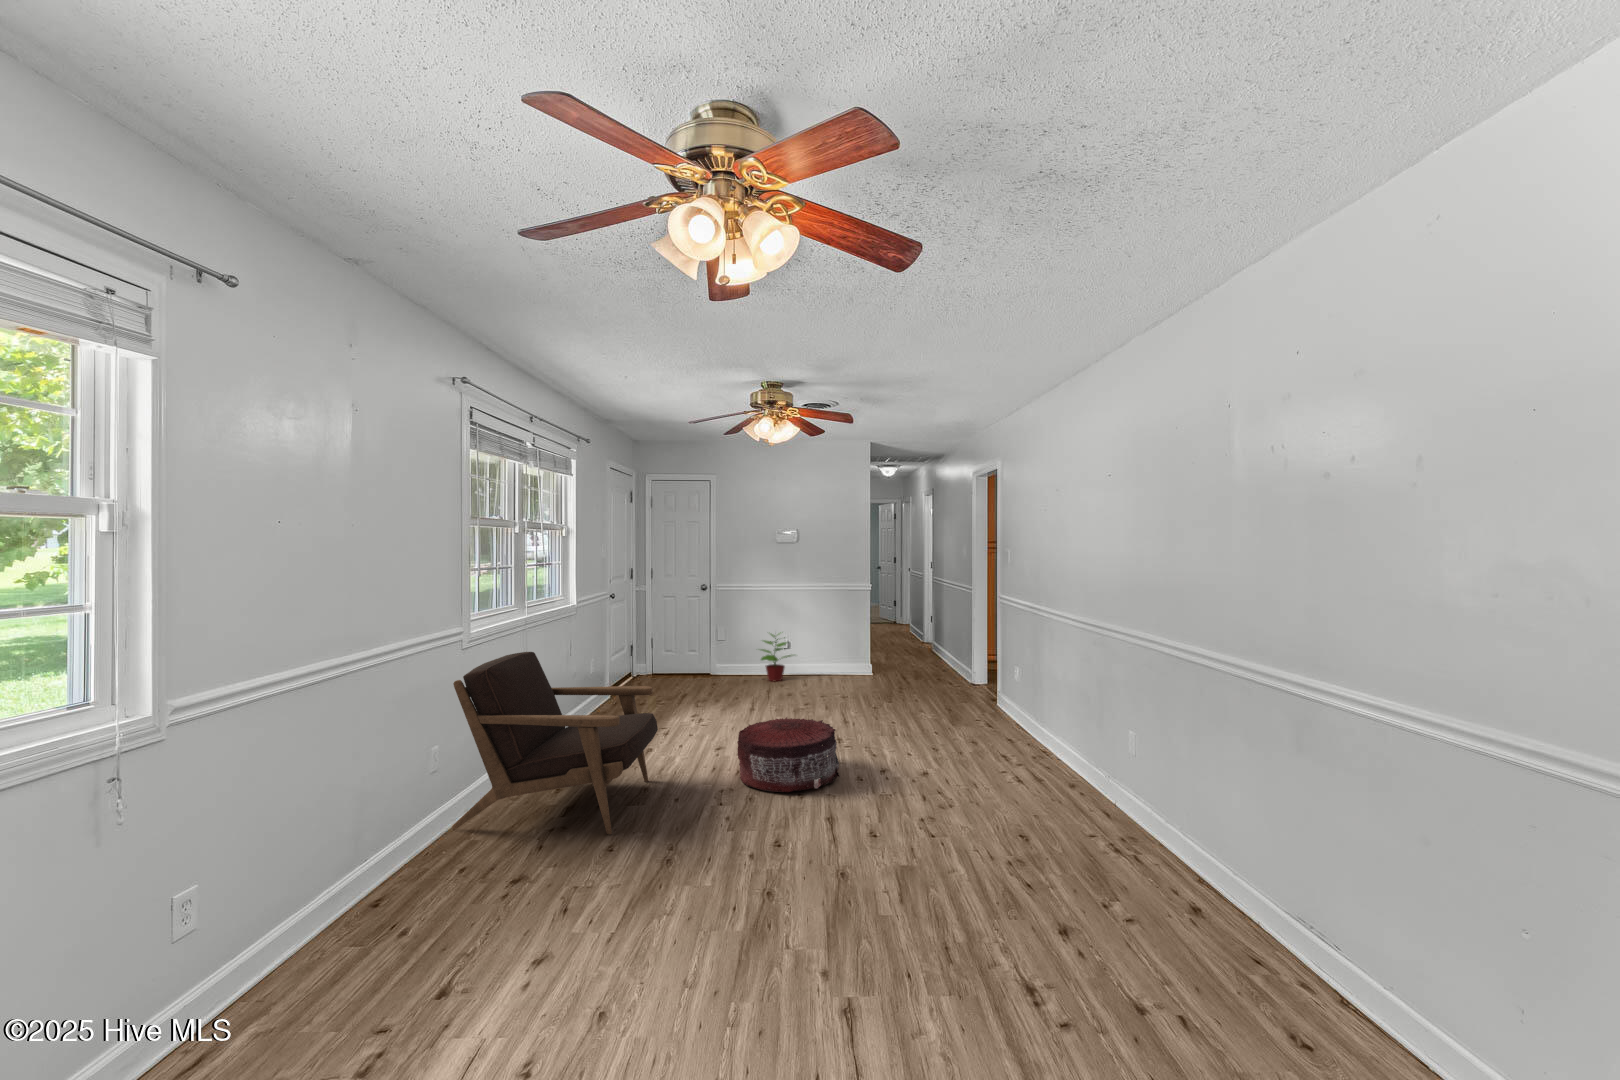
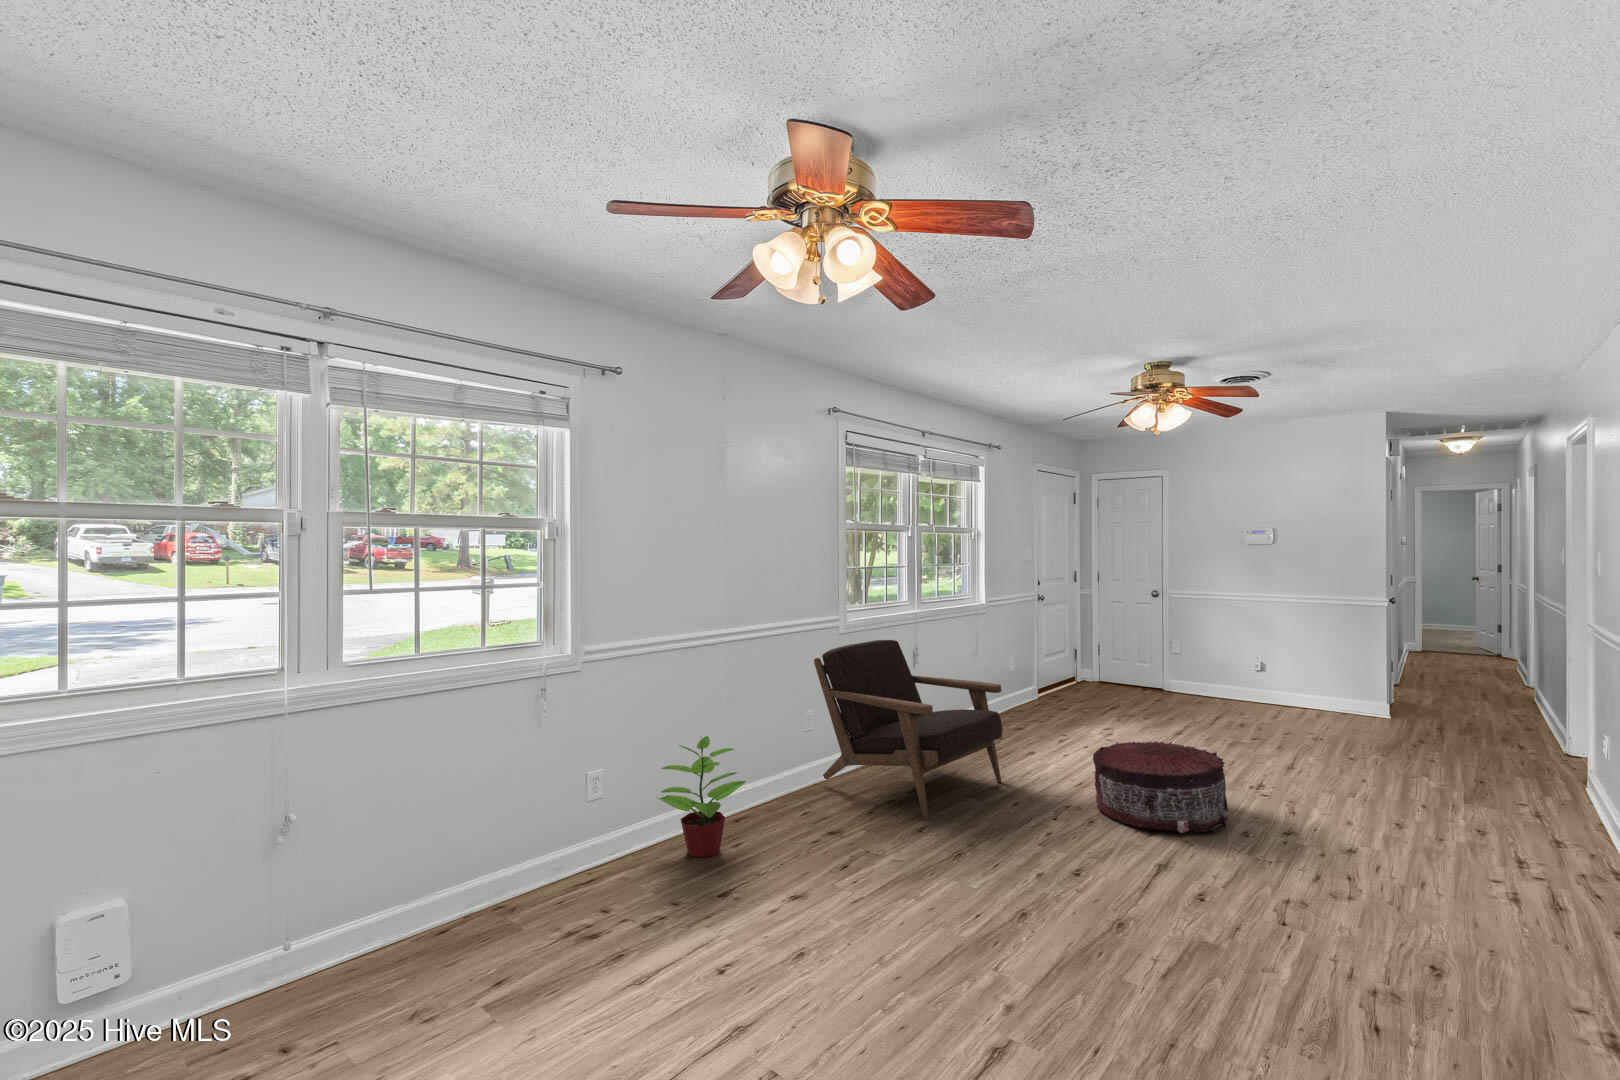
potted plant: present [761,634,791,681] -> present [658,736,746,858]

